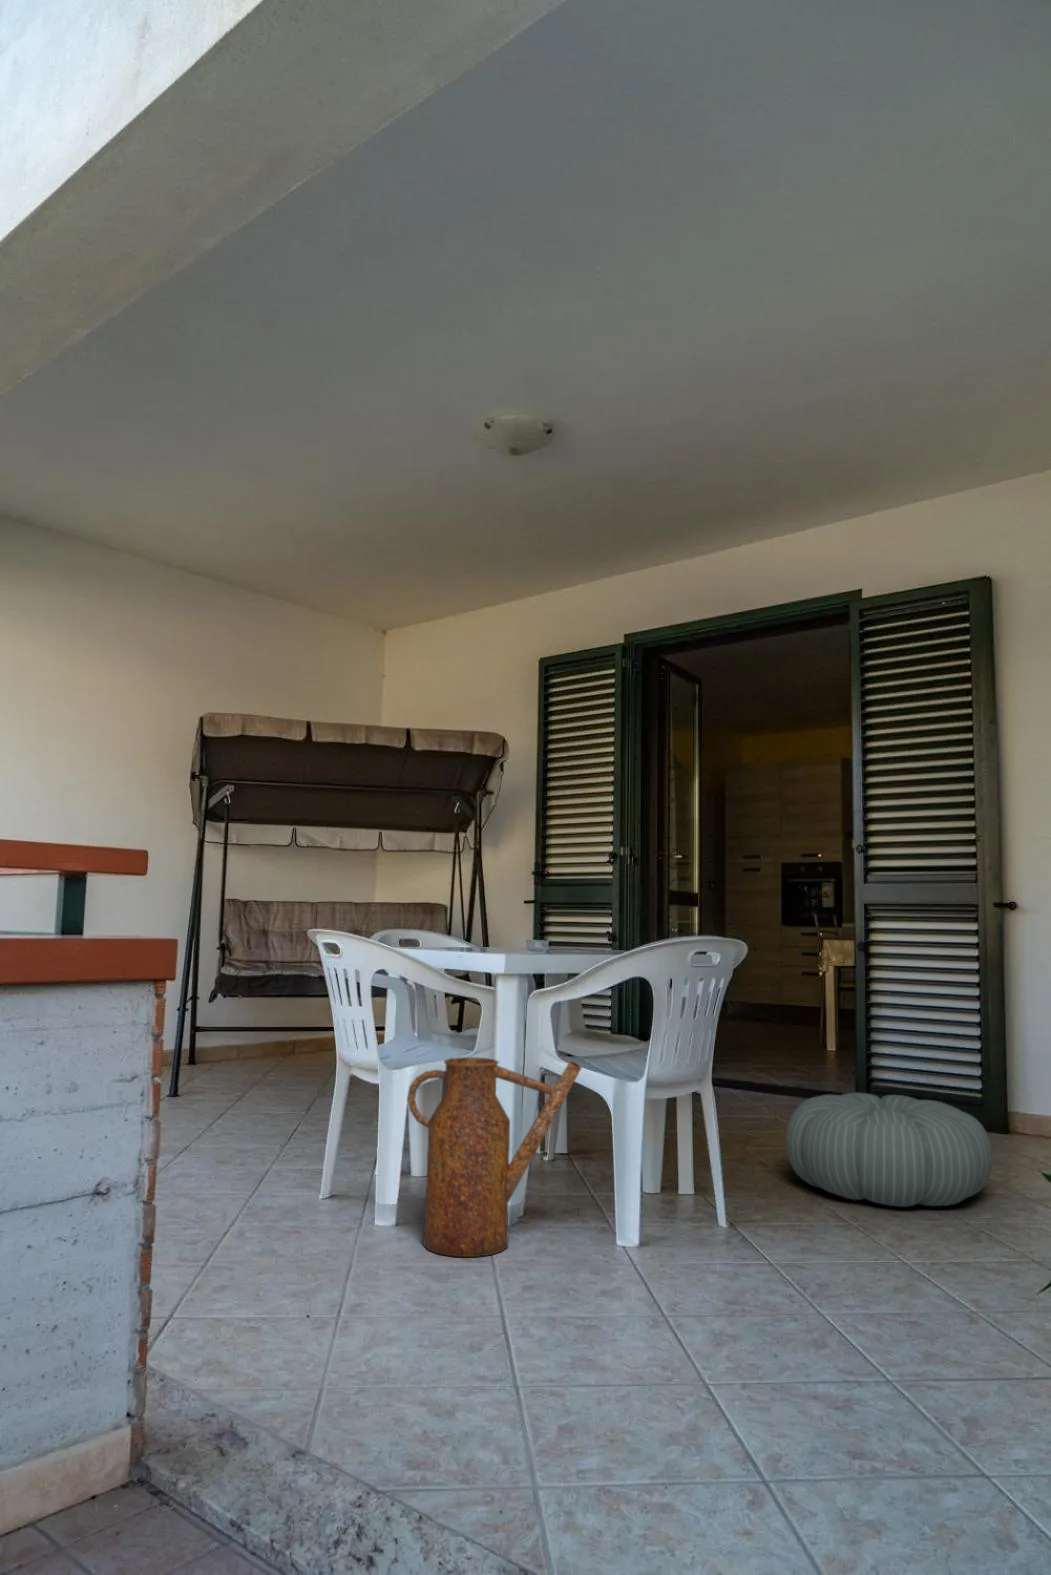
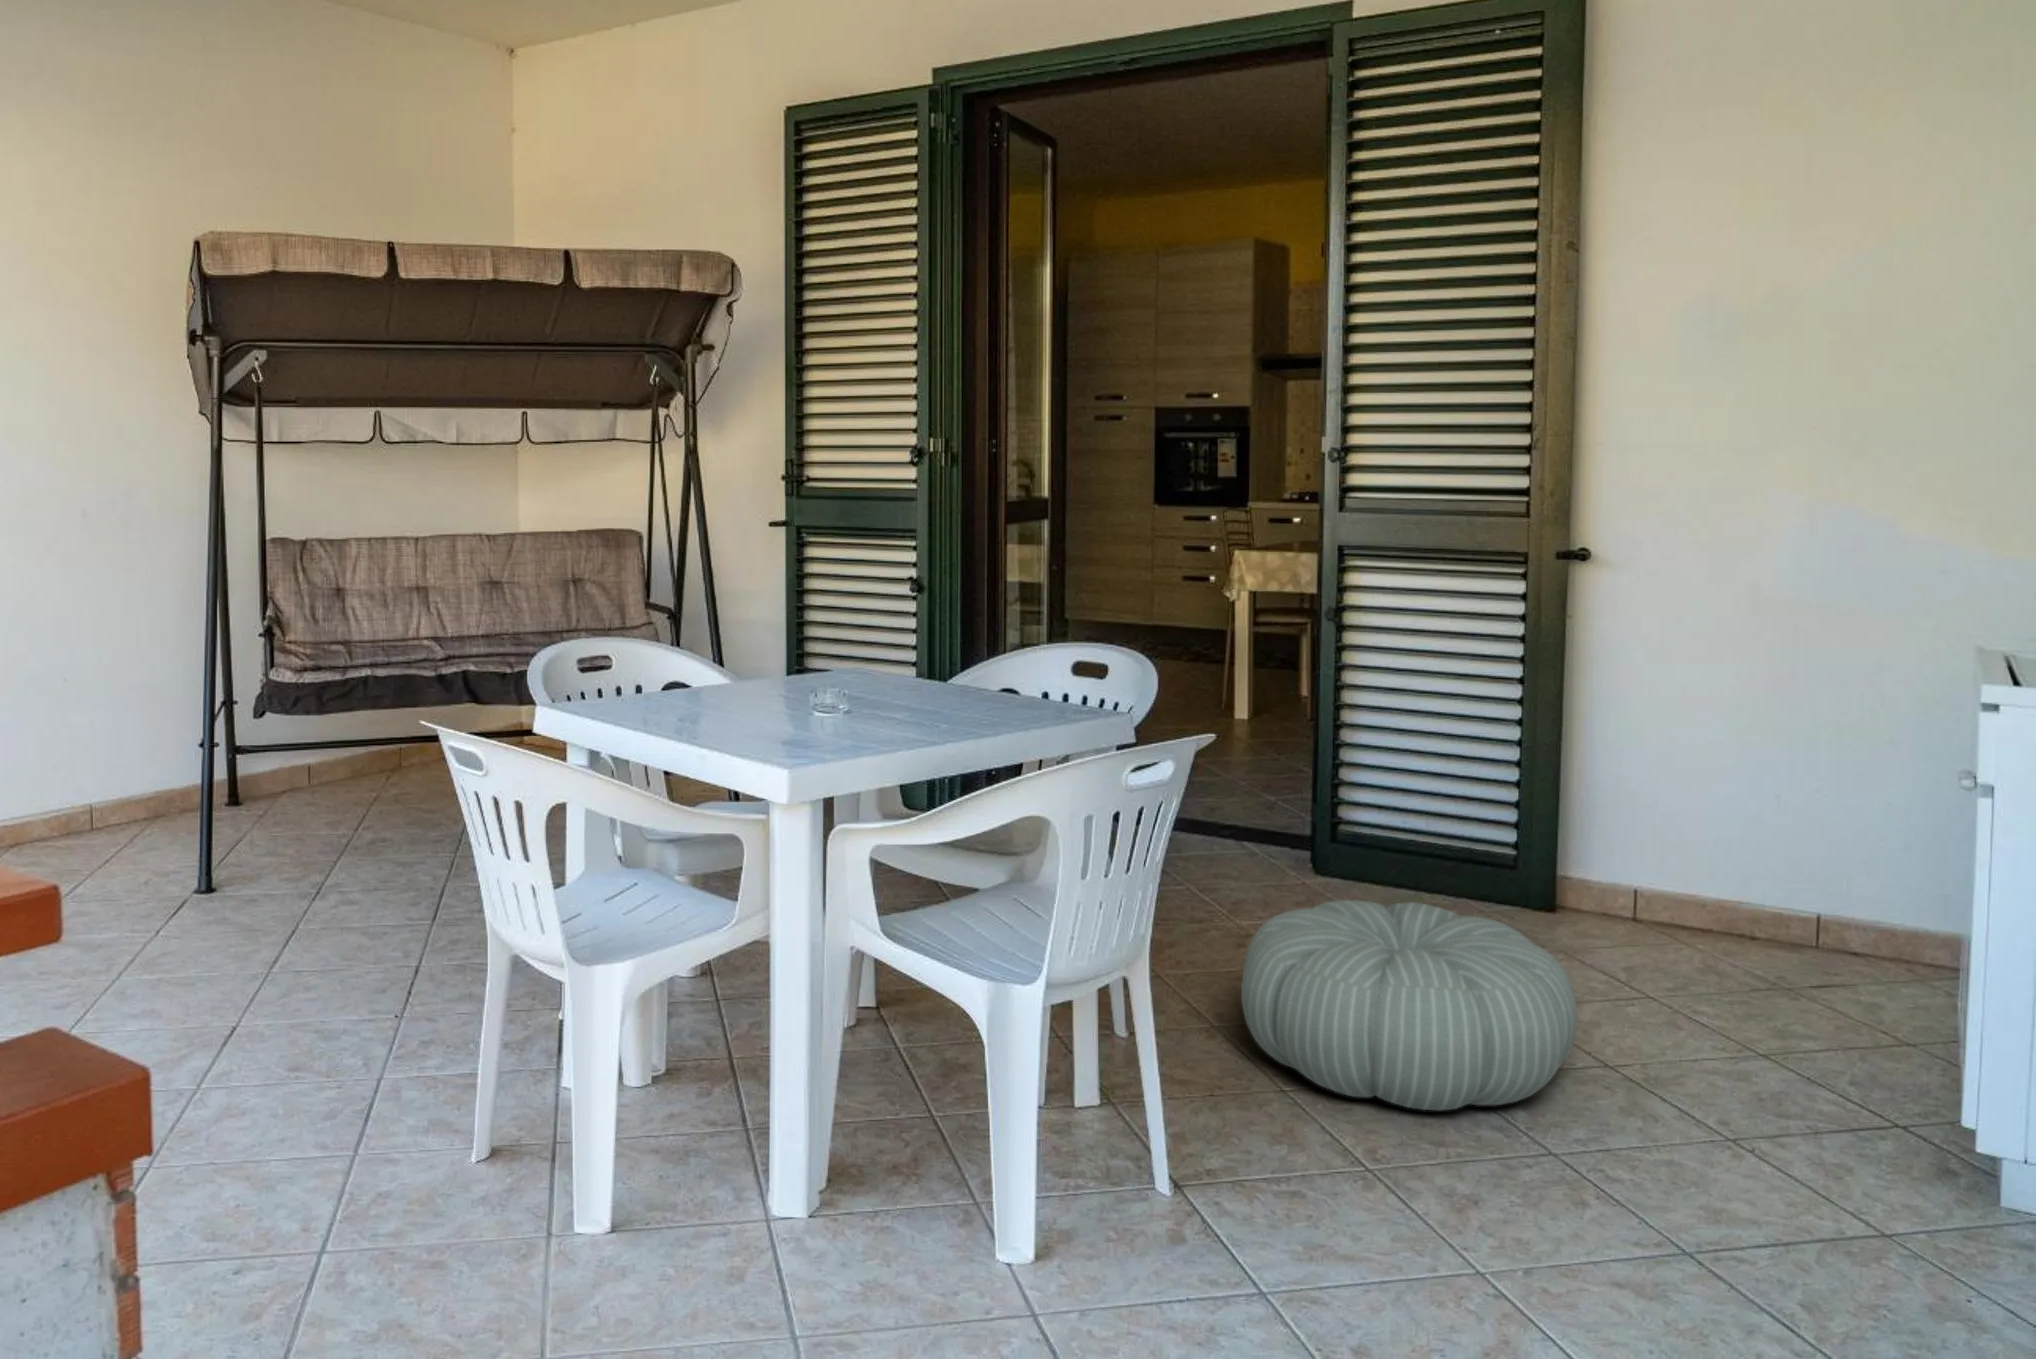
watering can: present [408,1057,581,1257] -> none [625,952,939,1310]

